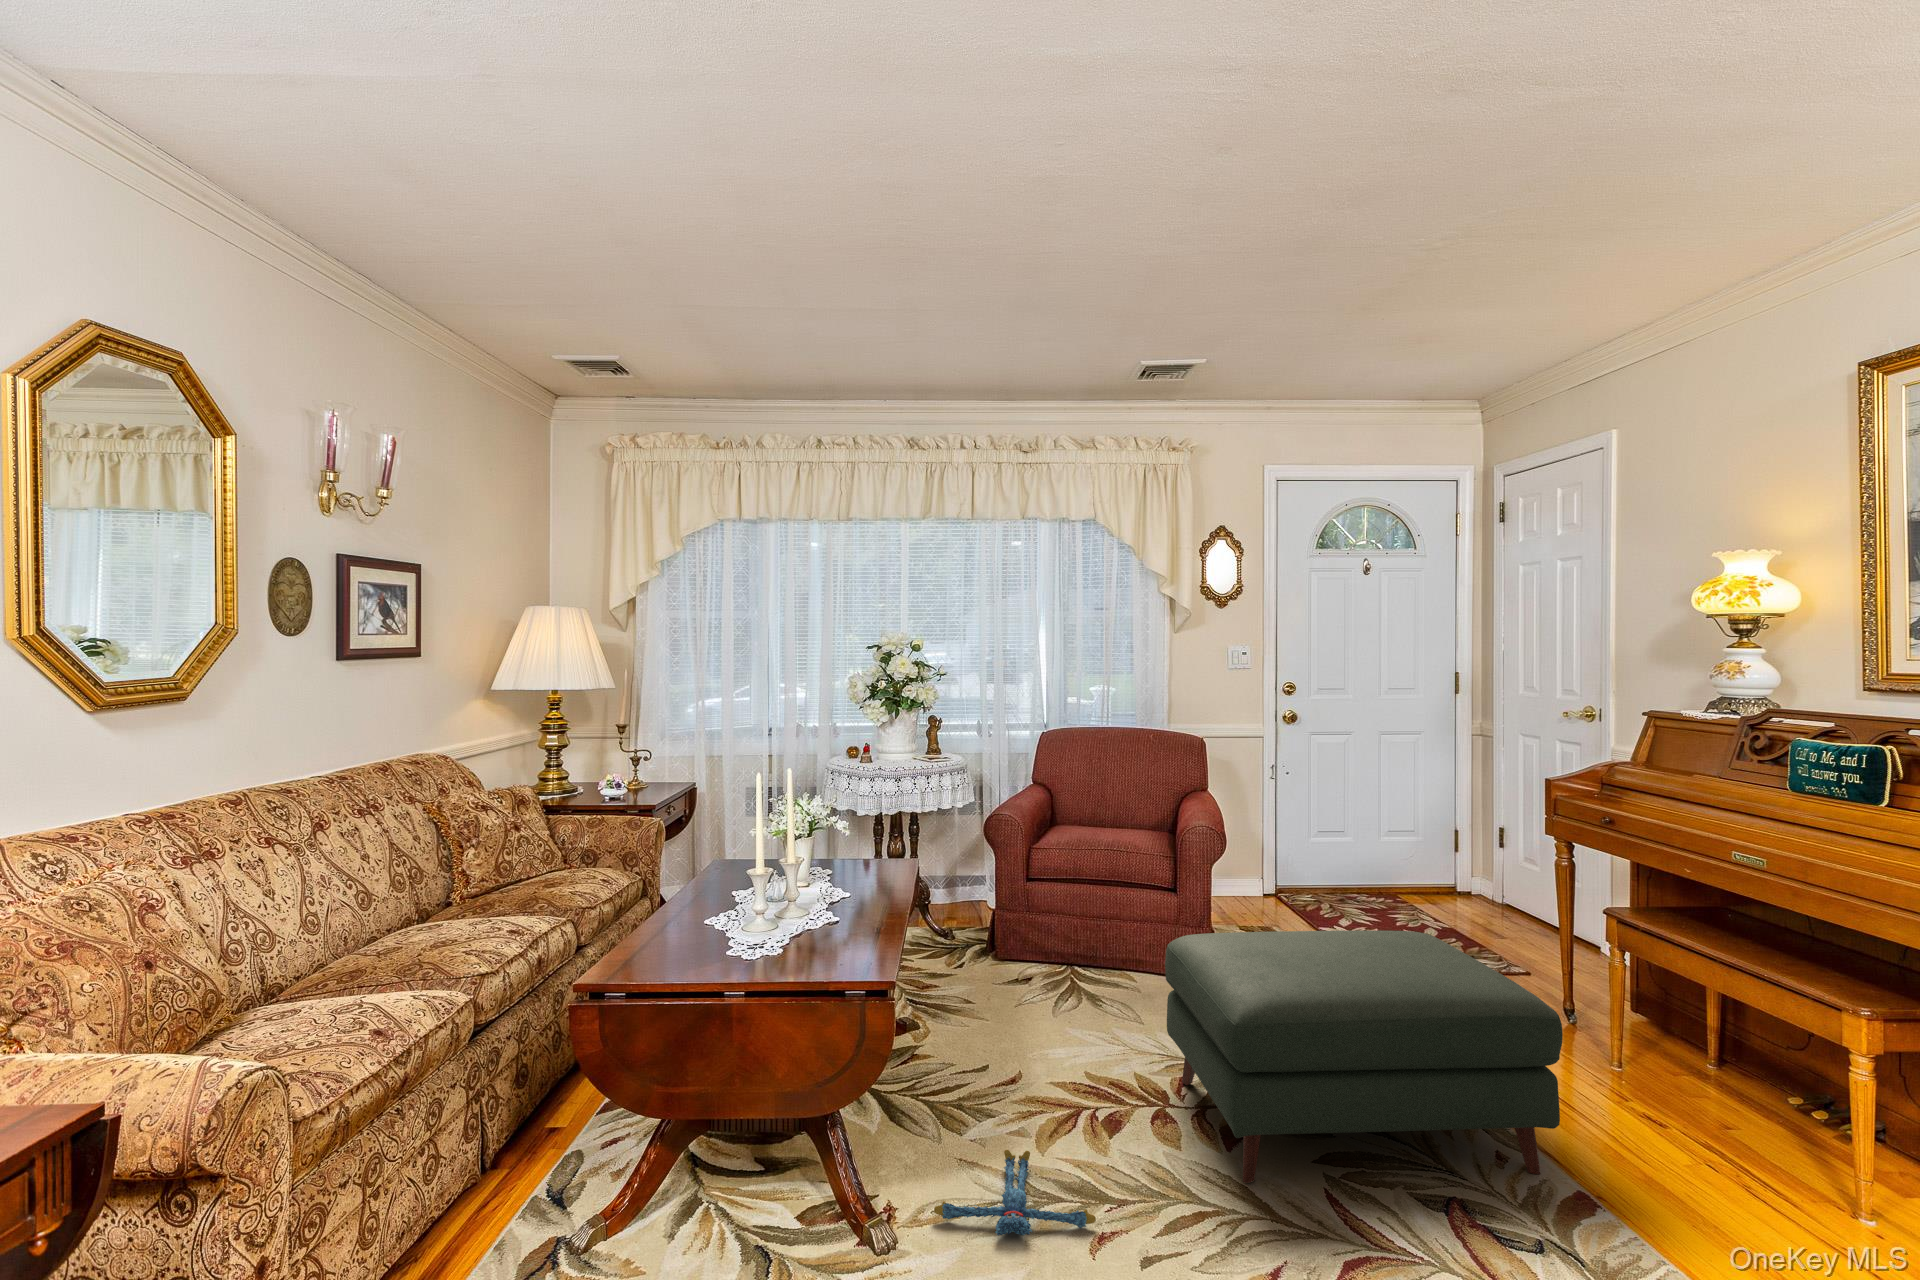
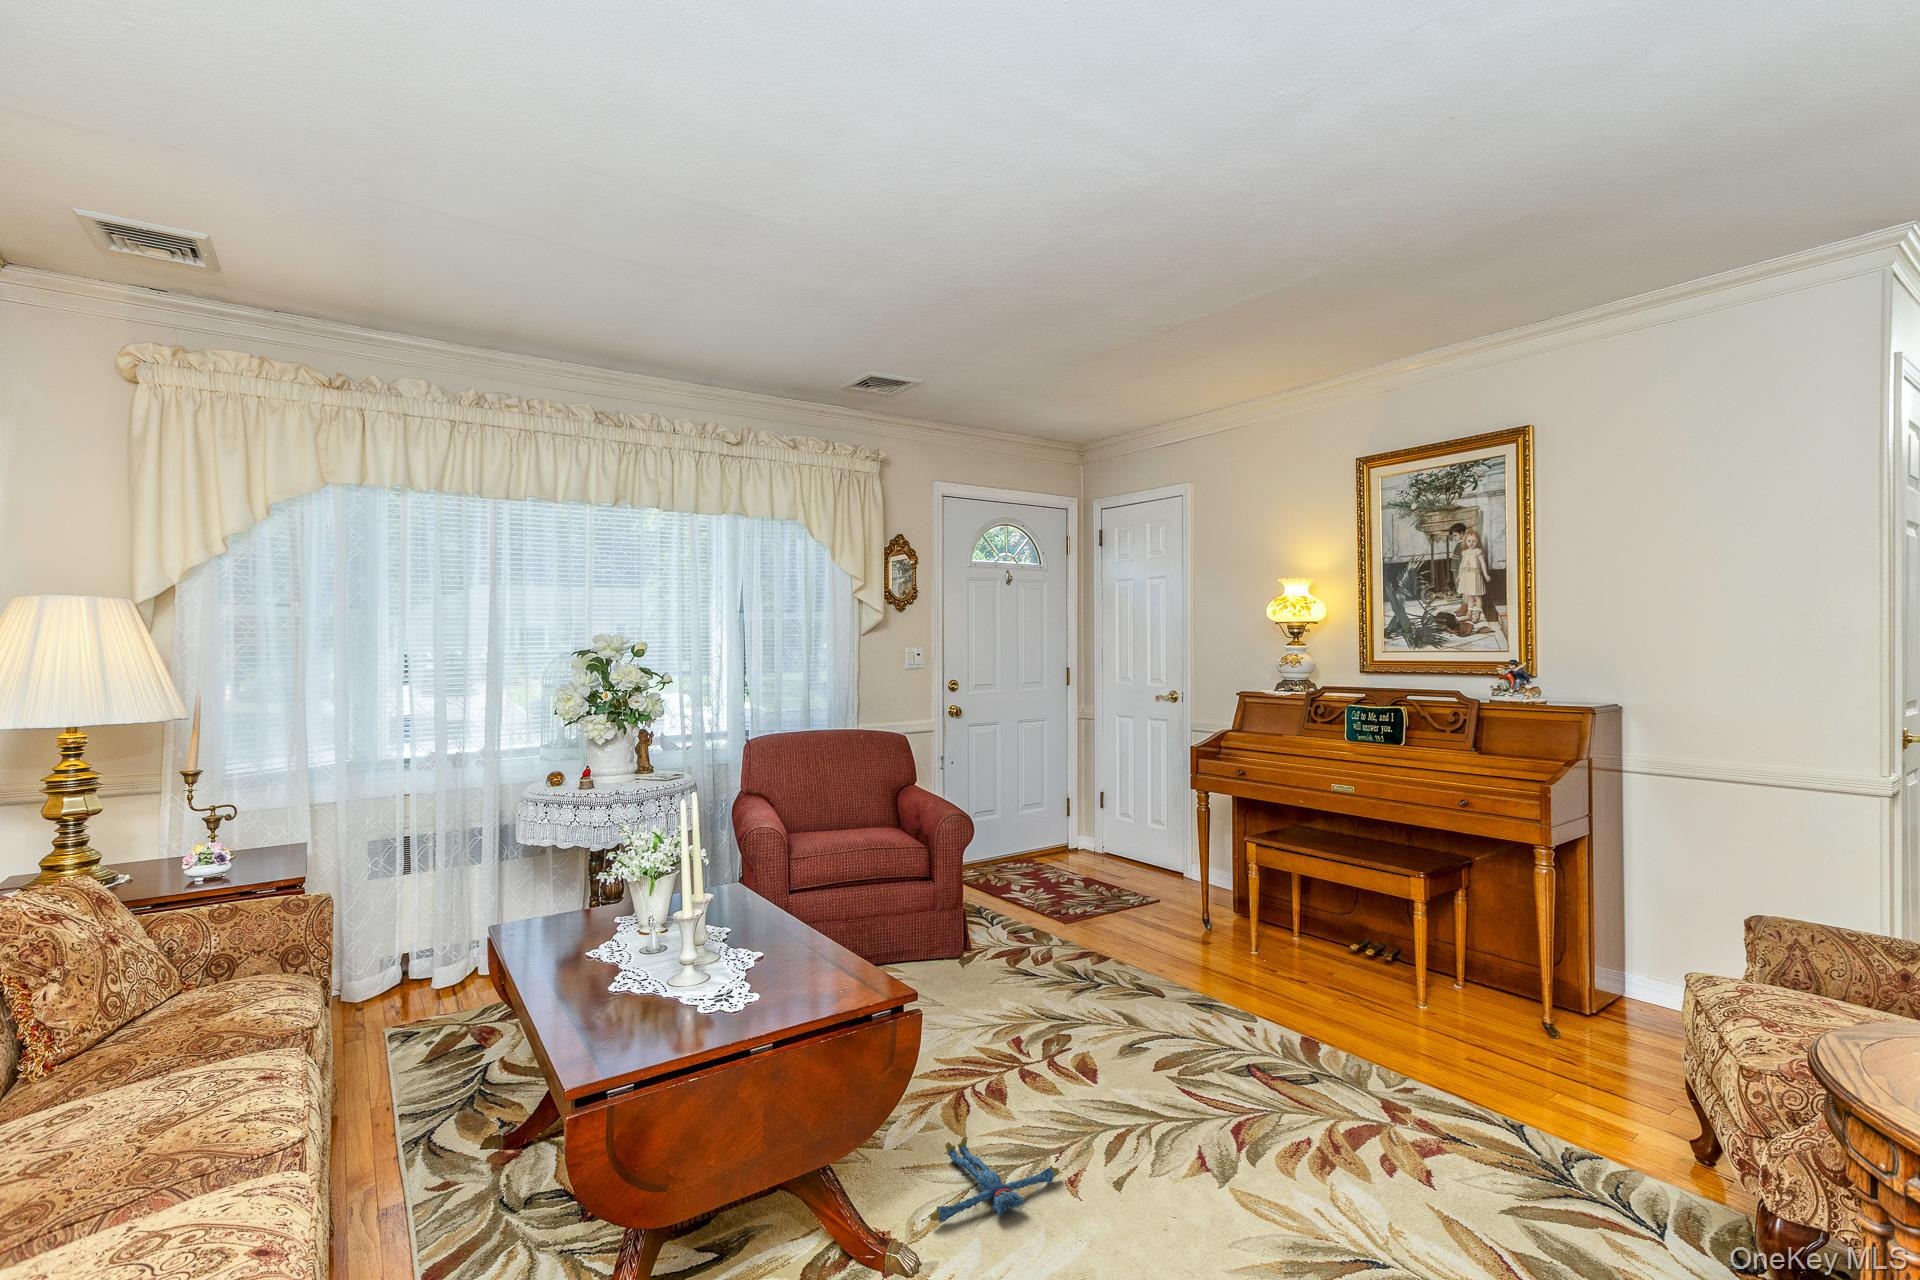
ottoman: present [1165,930,1563,1183] -> none [996,877,1290,1102]

